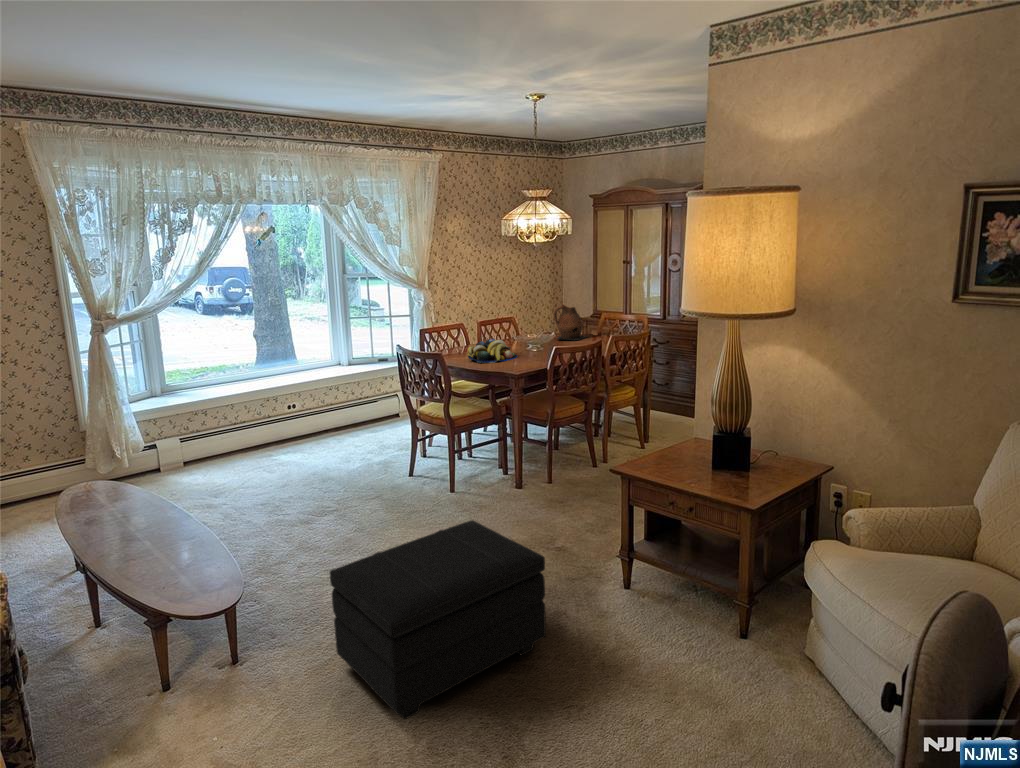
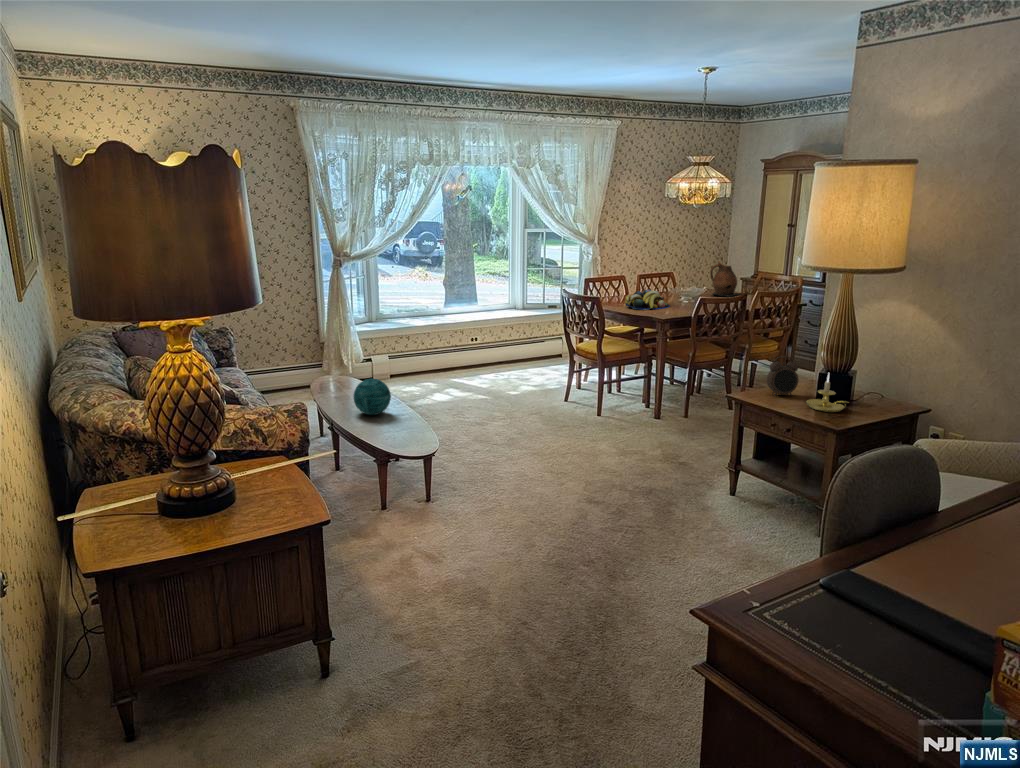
alarm clock: none [656,420,692,469] -> present [767,356,798,396]
candle holder: none [707,439,759,487] -> present [806,374,848,412]
decorative orb: none [107,499,167,553] -> present [353,379,391,415]
footstool: present [330,520,546,719] -> none [500,422,660,544]

